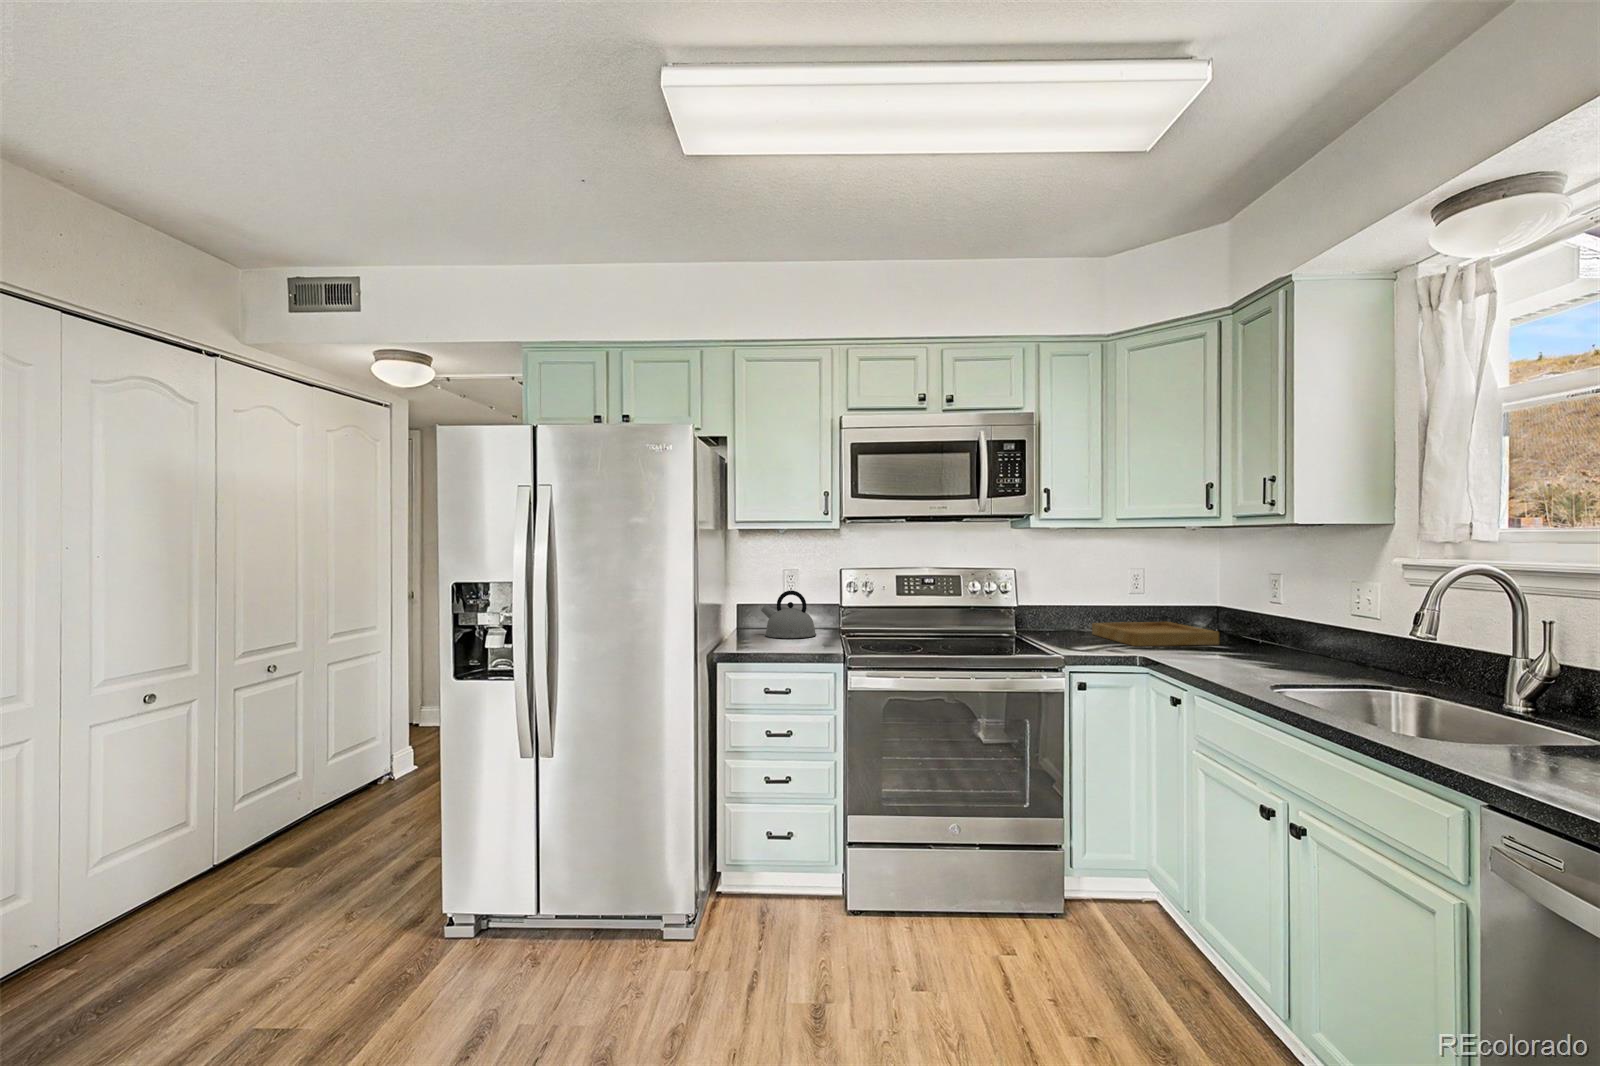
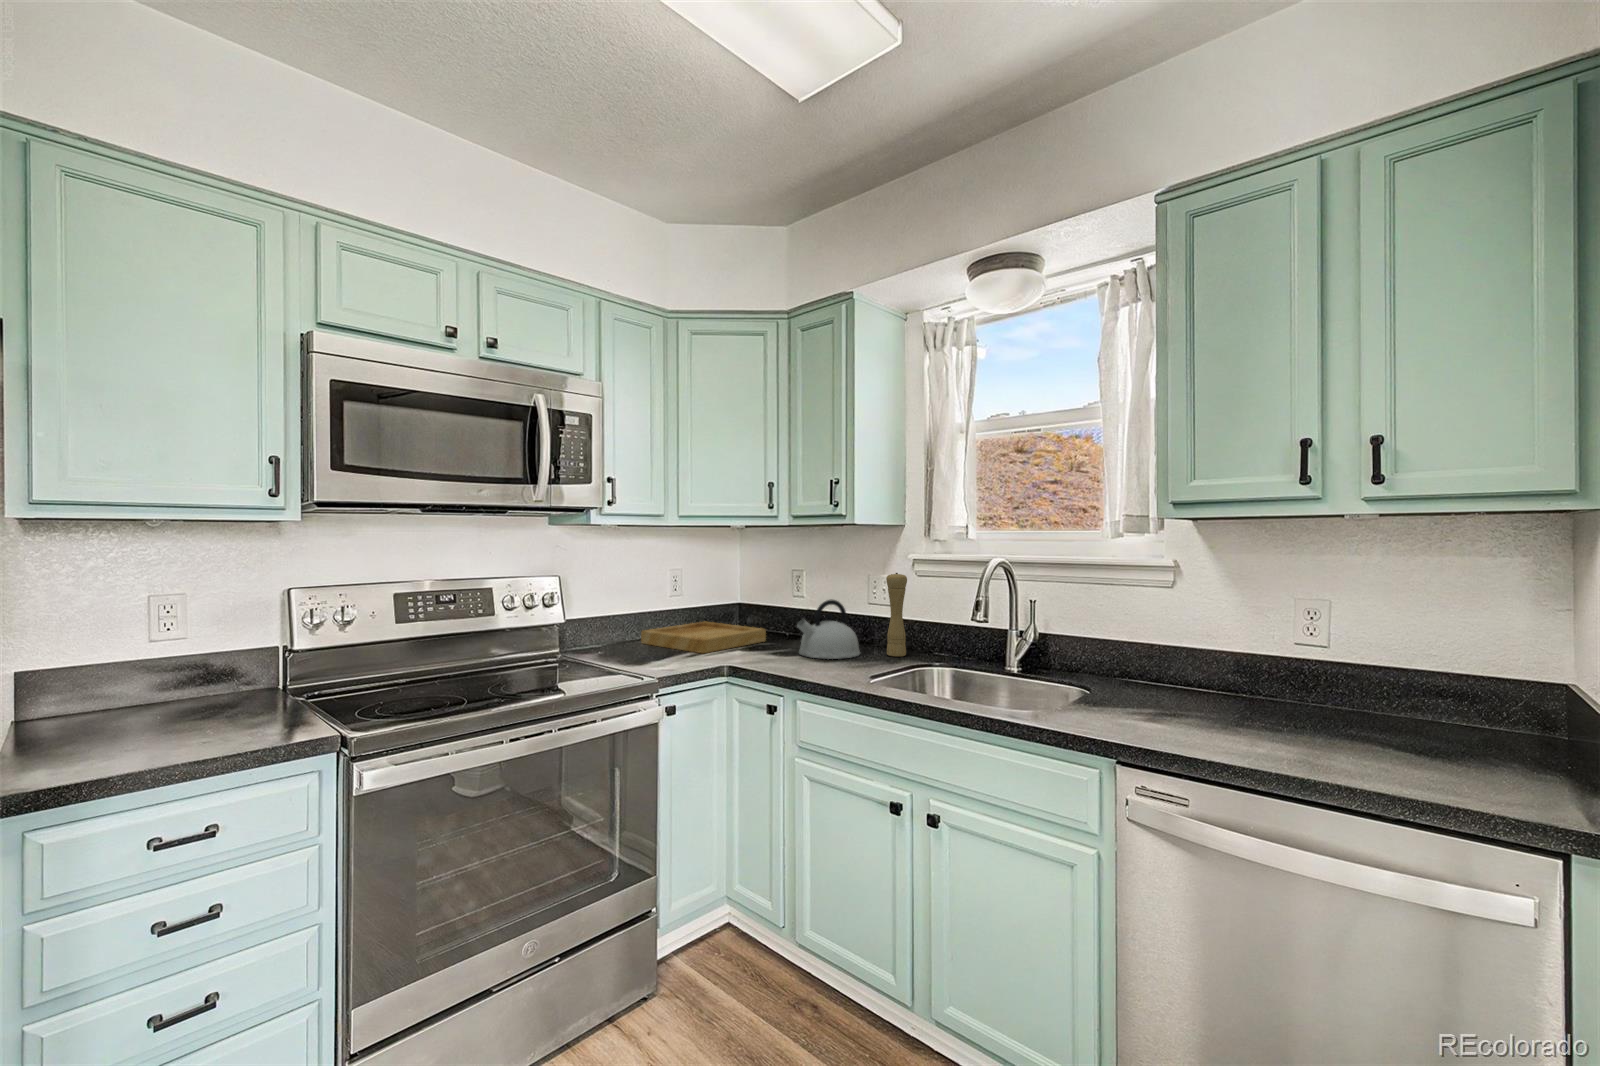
pepper mill: none [1339,577,1368,671] -> present [886,573,907,656]
kettle: present [761,590,816,638] -> present [797,599,860,659]

